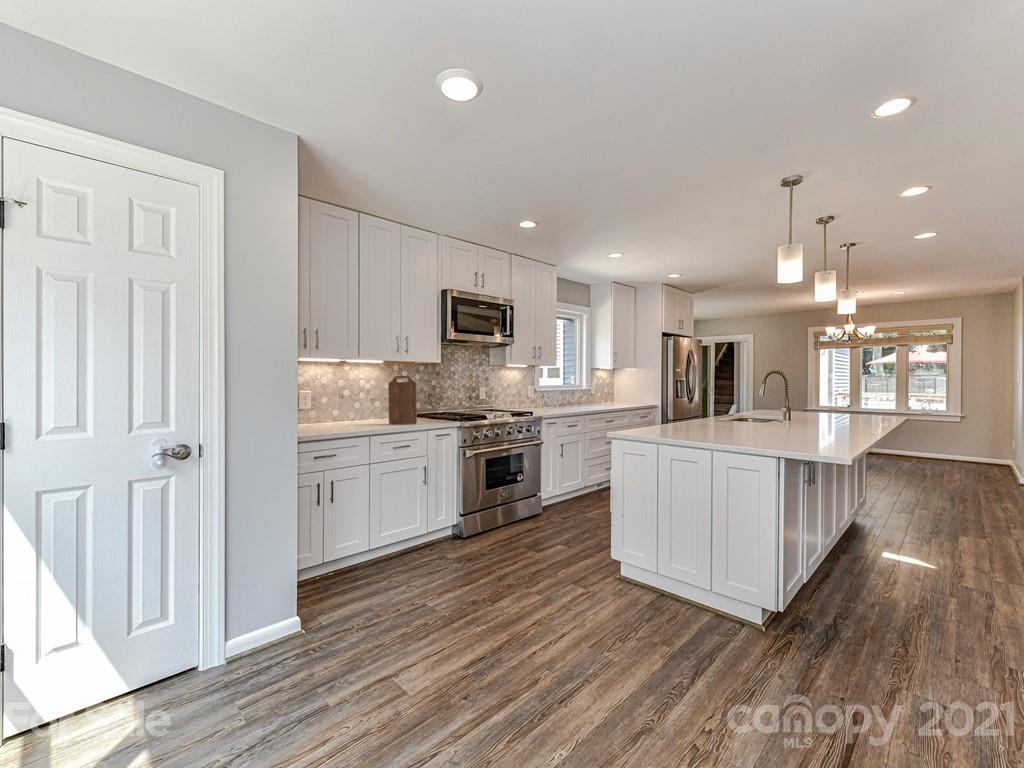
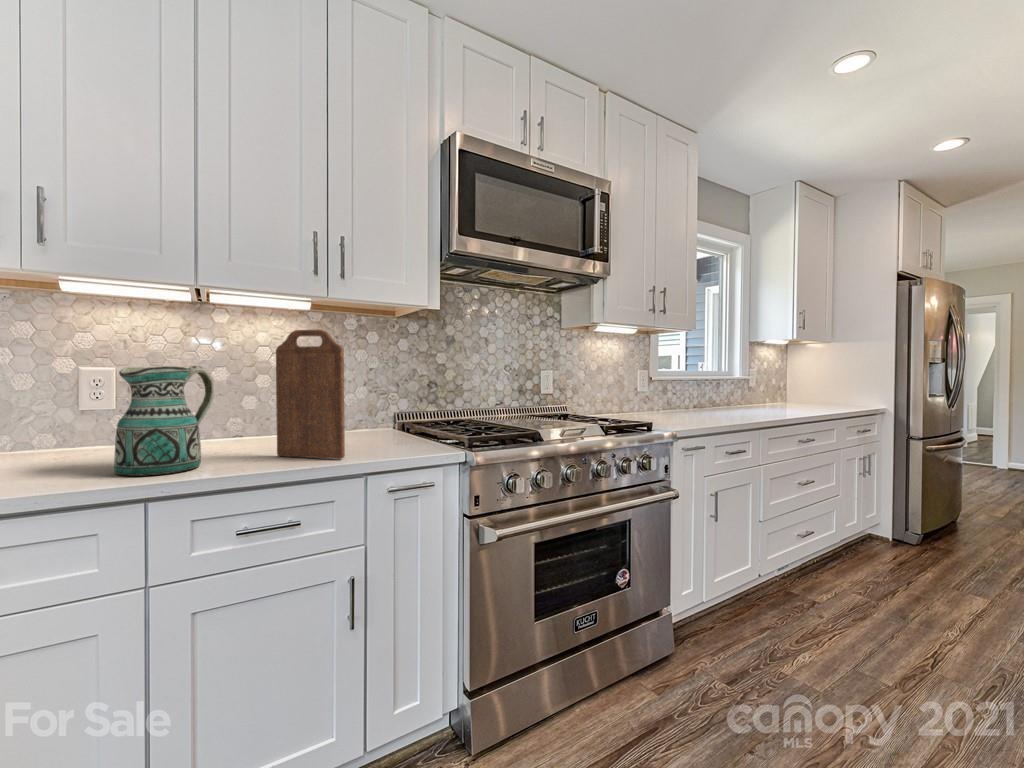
ceramic pitcher: none [344,390,370,428] -> present [114,366,214,476]

